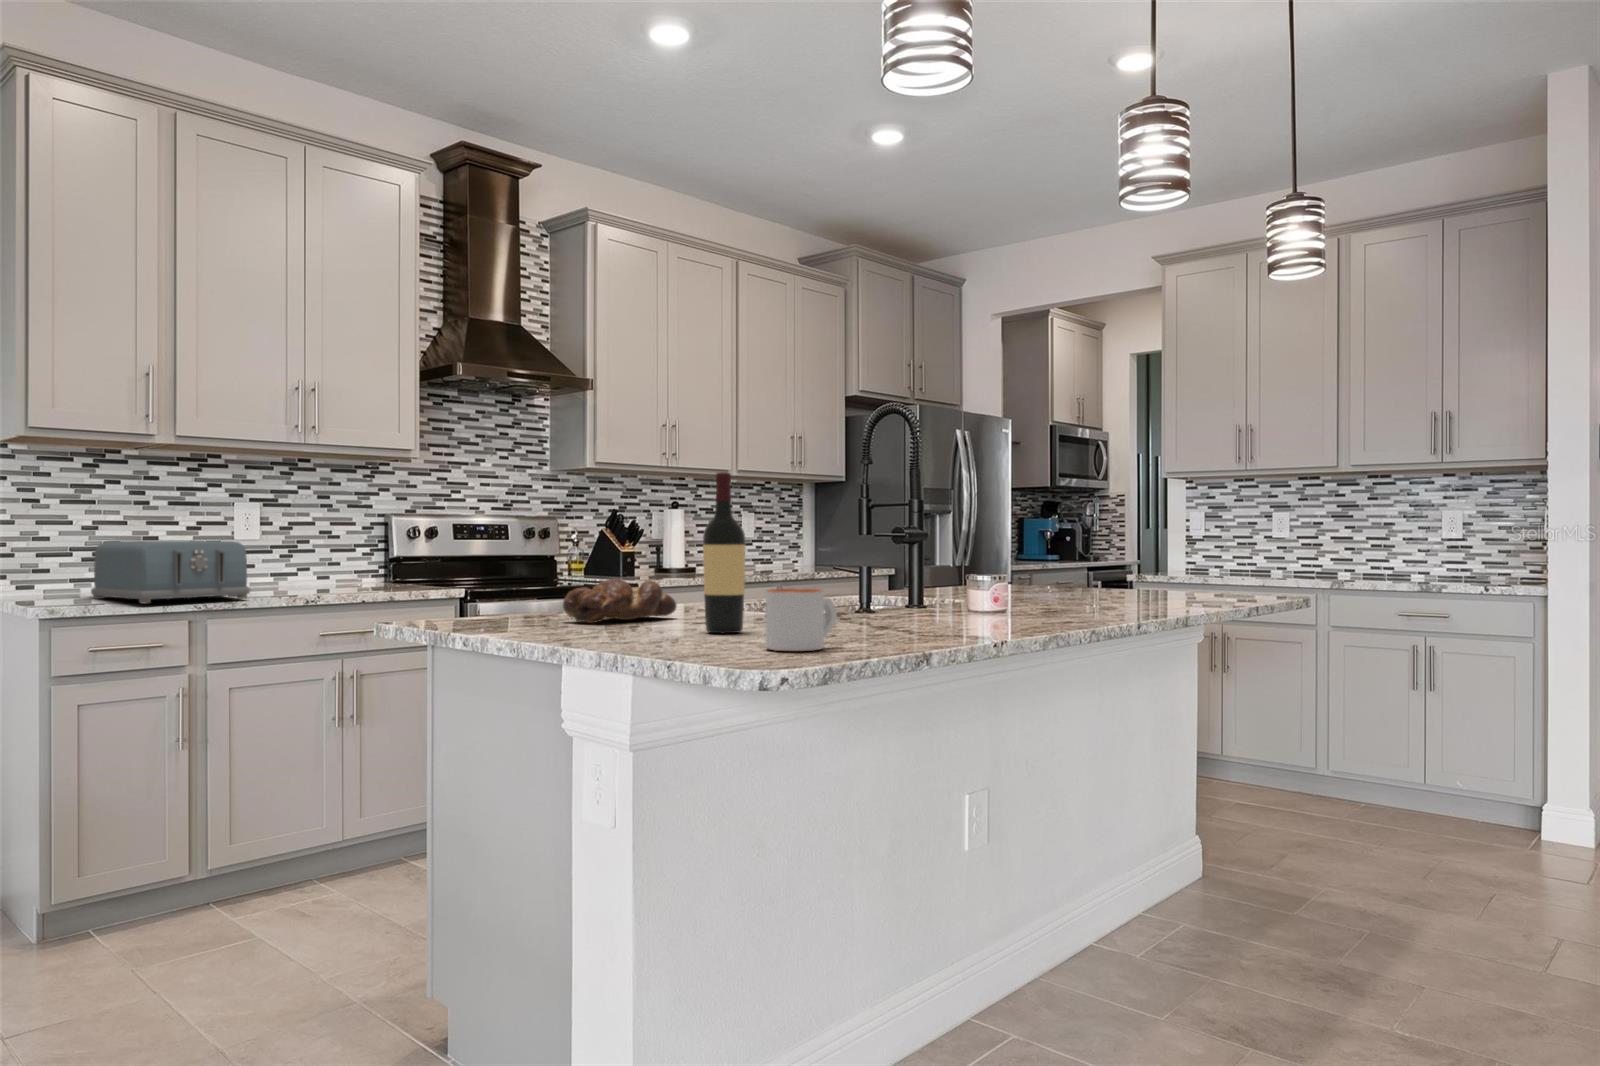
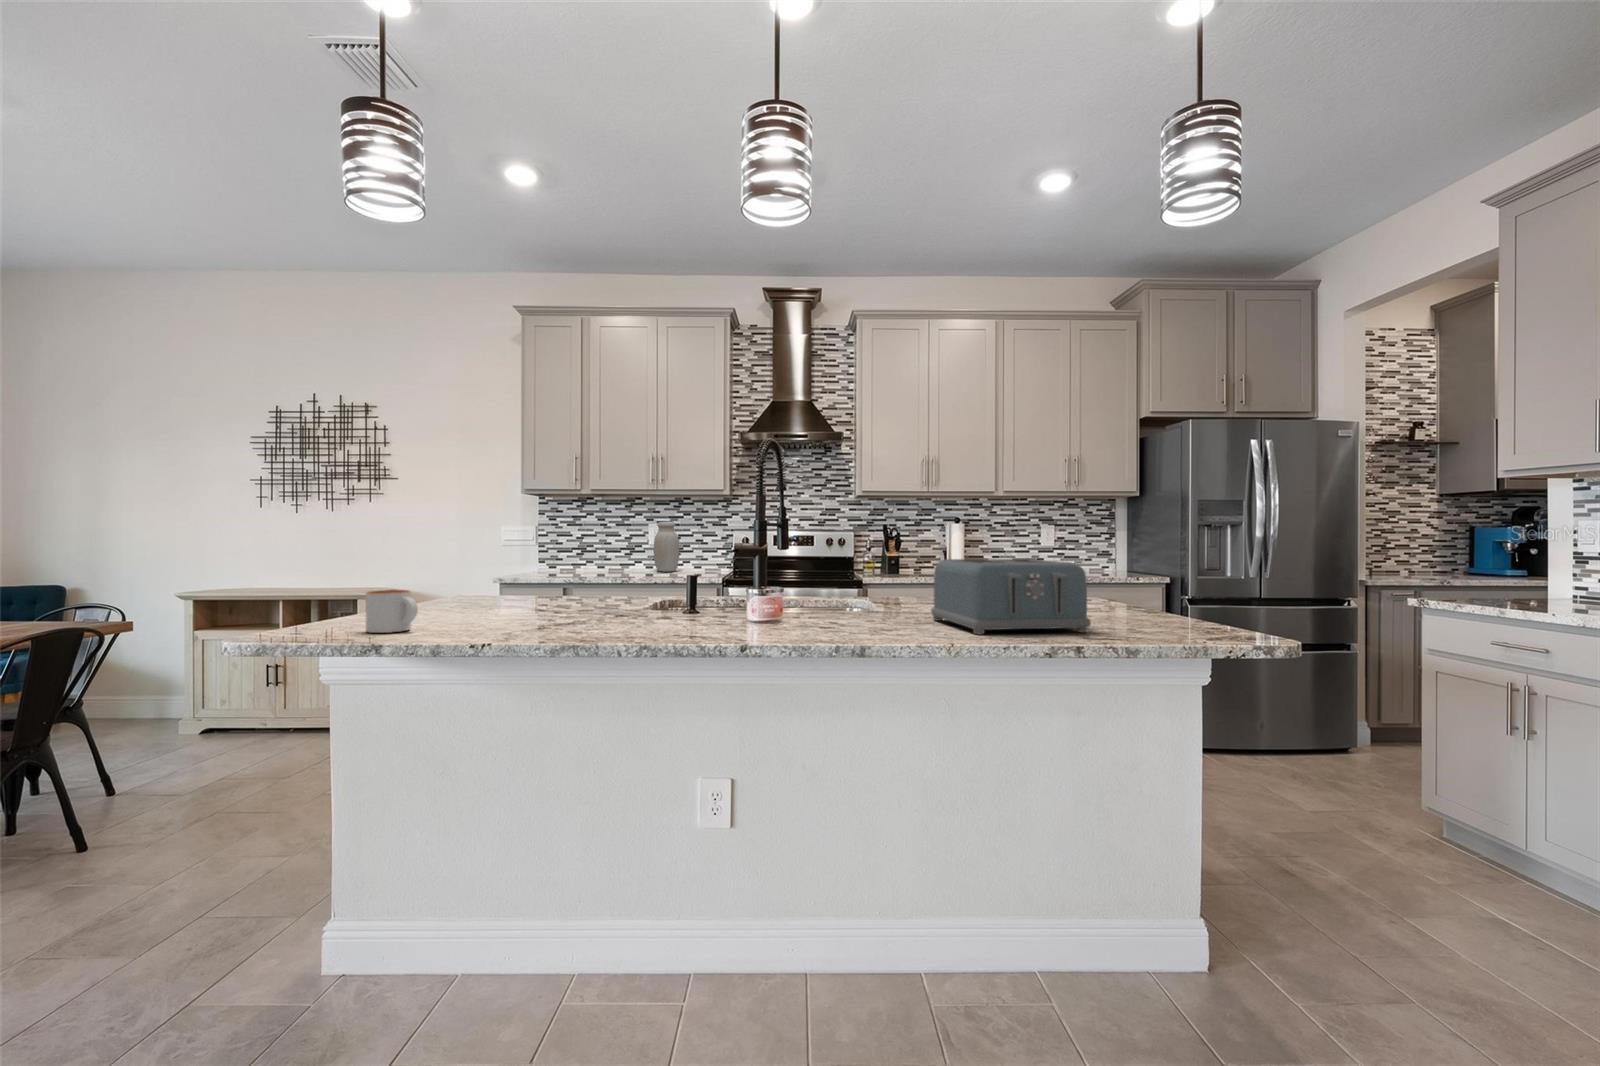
wine bottle: present [703,472,746,633] -> none [483,510,513,618]
jar: none [253,499,304,586] -> present [654,521,679,572]
toaster: present [91,540,250,604] -> present [931,559,1091,635]
bread loaf: present [563,578,677,623] -> none [523,577,604,605]

